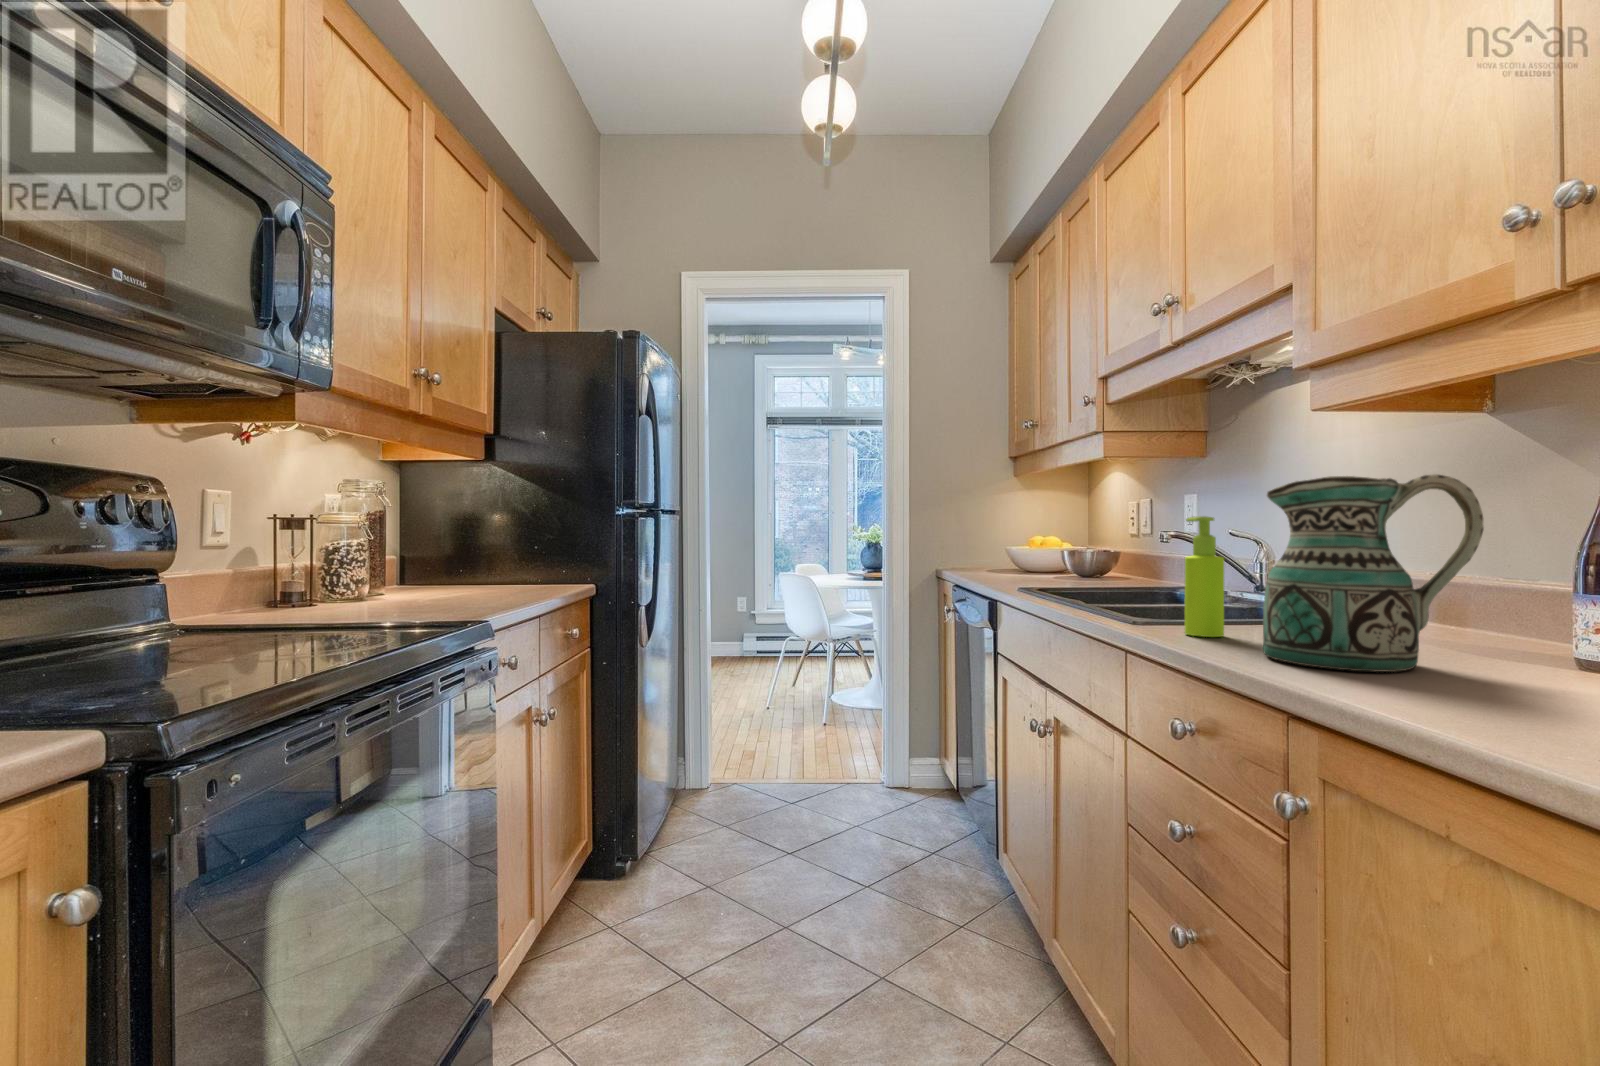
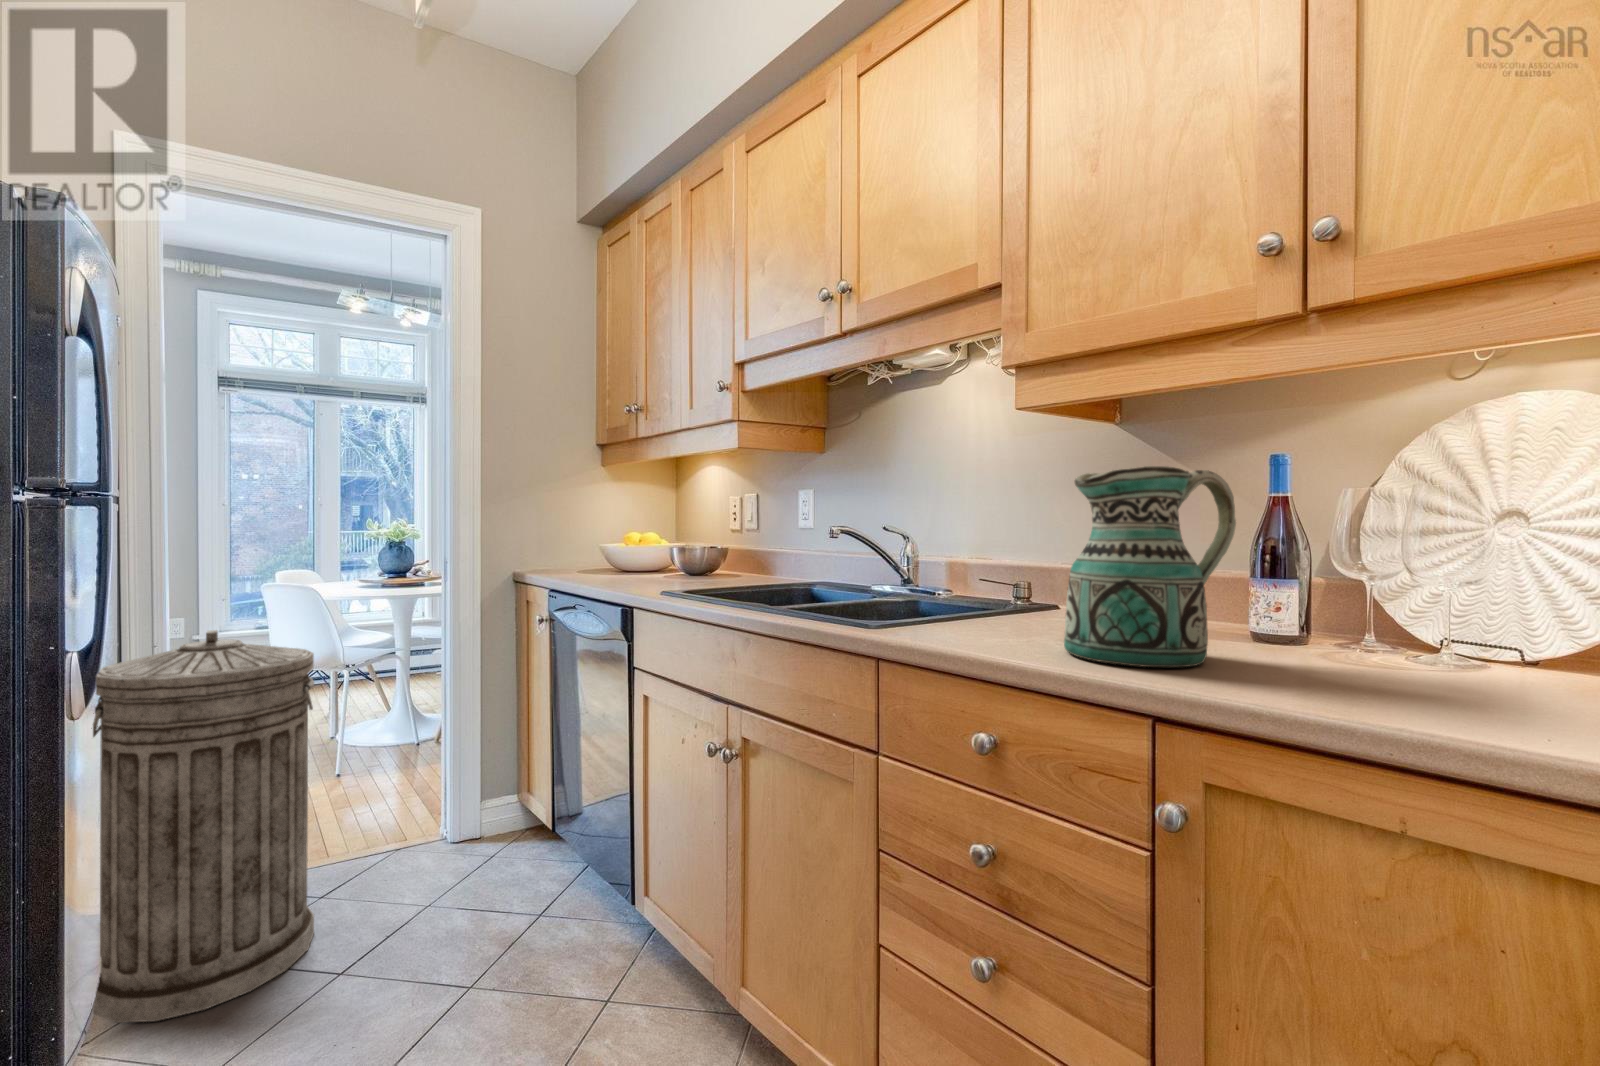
soap dispenser: present [1185,516,1224,637] -> none [943,507,982,638]
trash can: none [682,601,791,837] -> present [93,630,314,1023]

